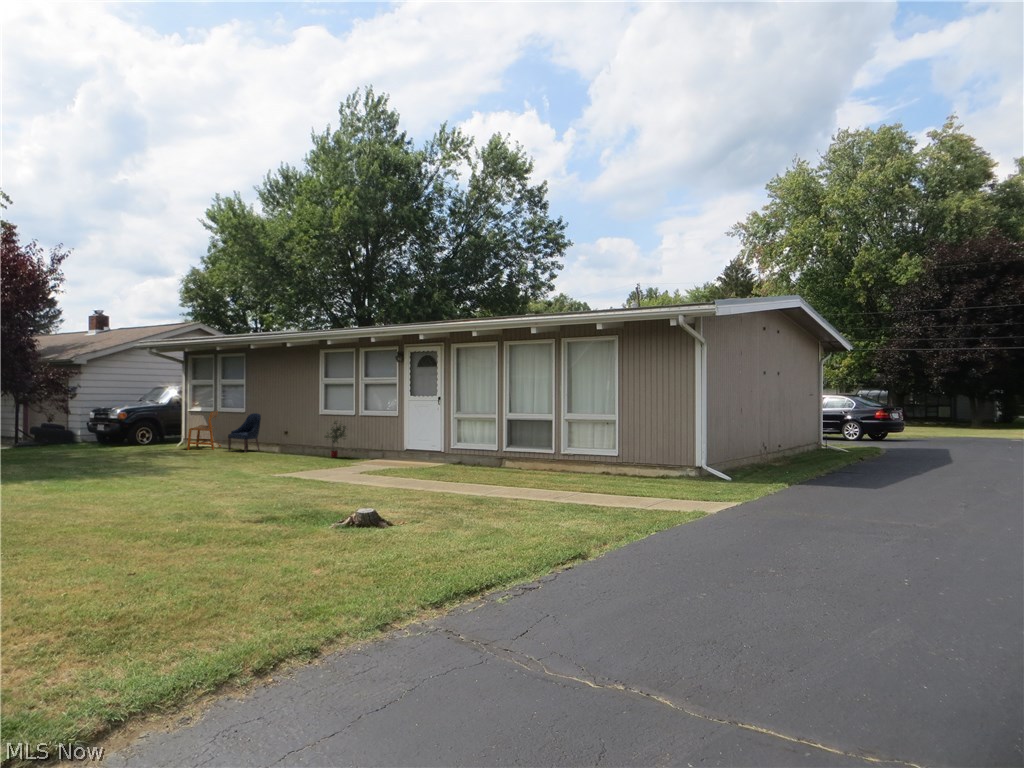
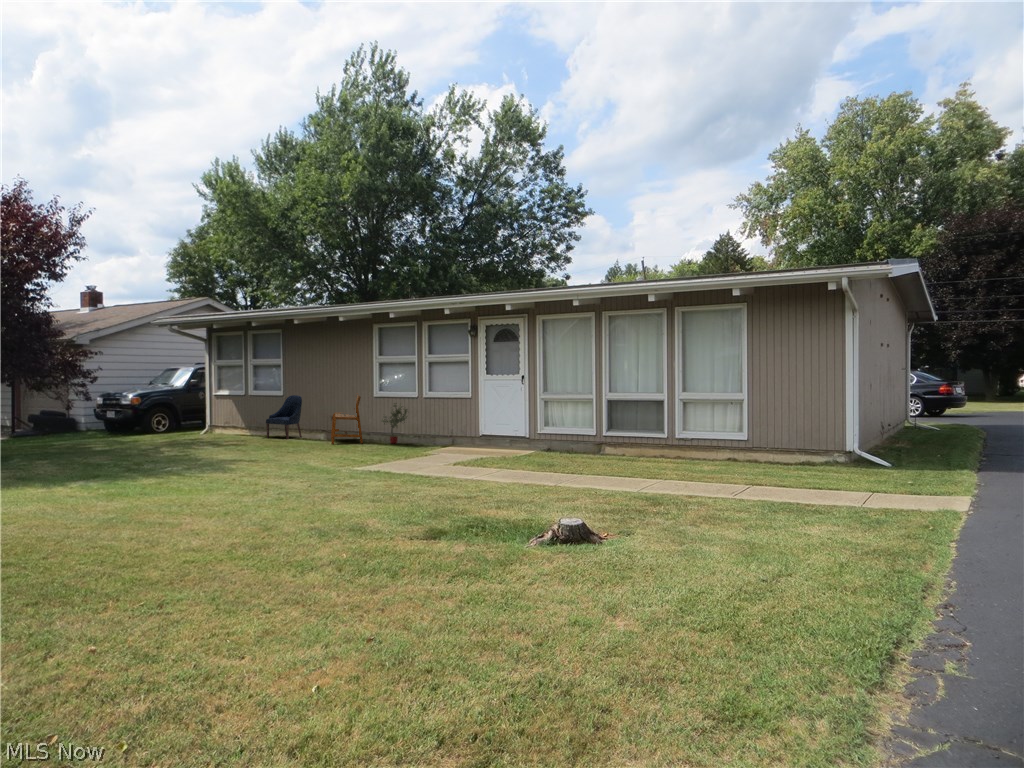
bench: present [187,411,221,450] -> present [331,395,363,444]

